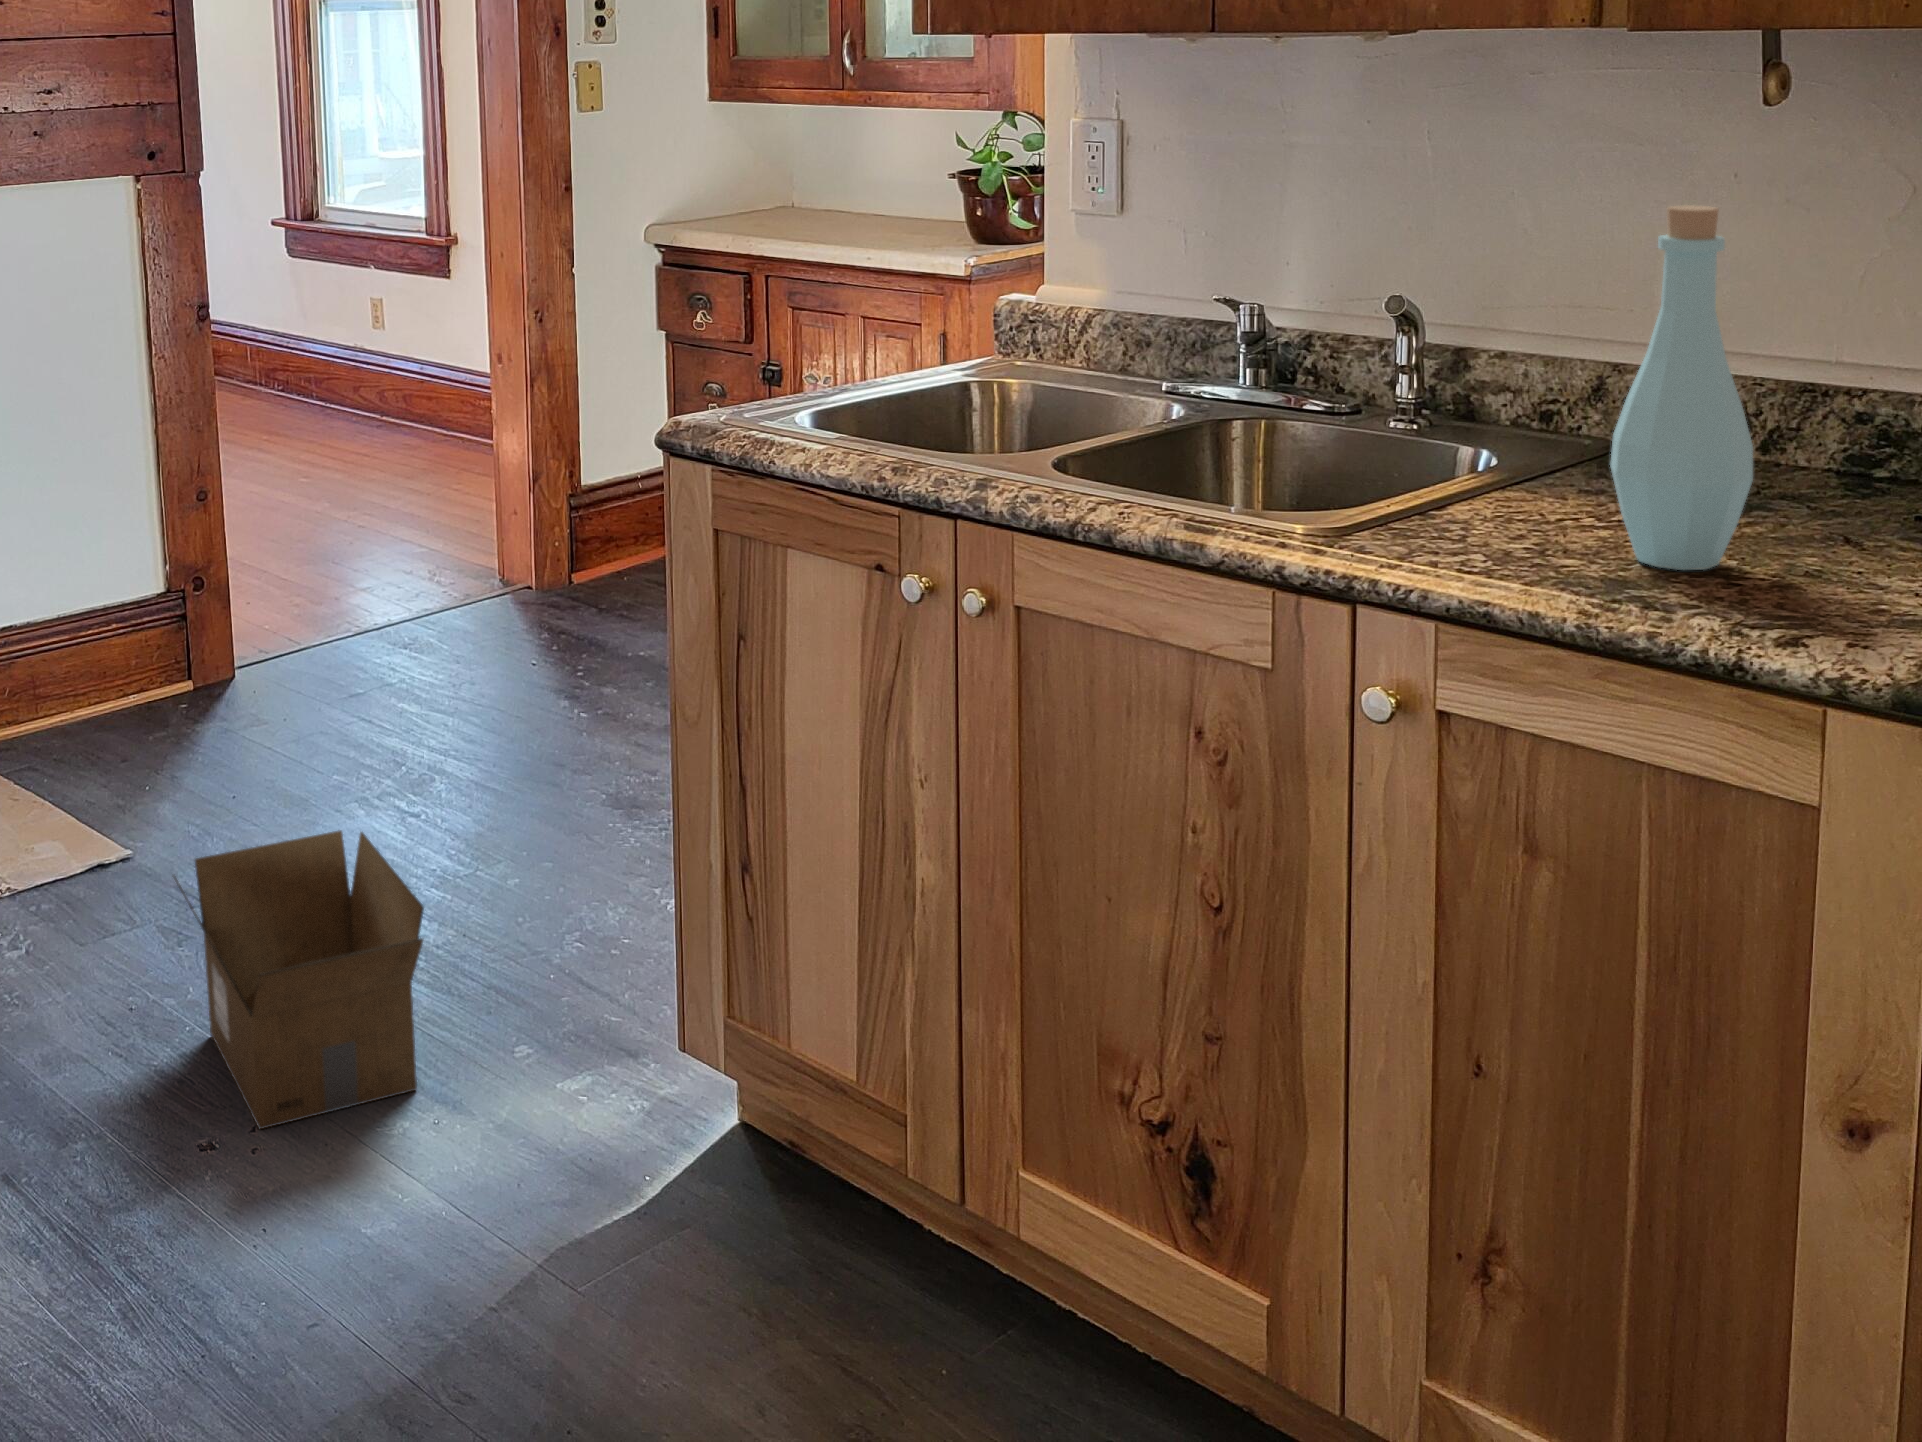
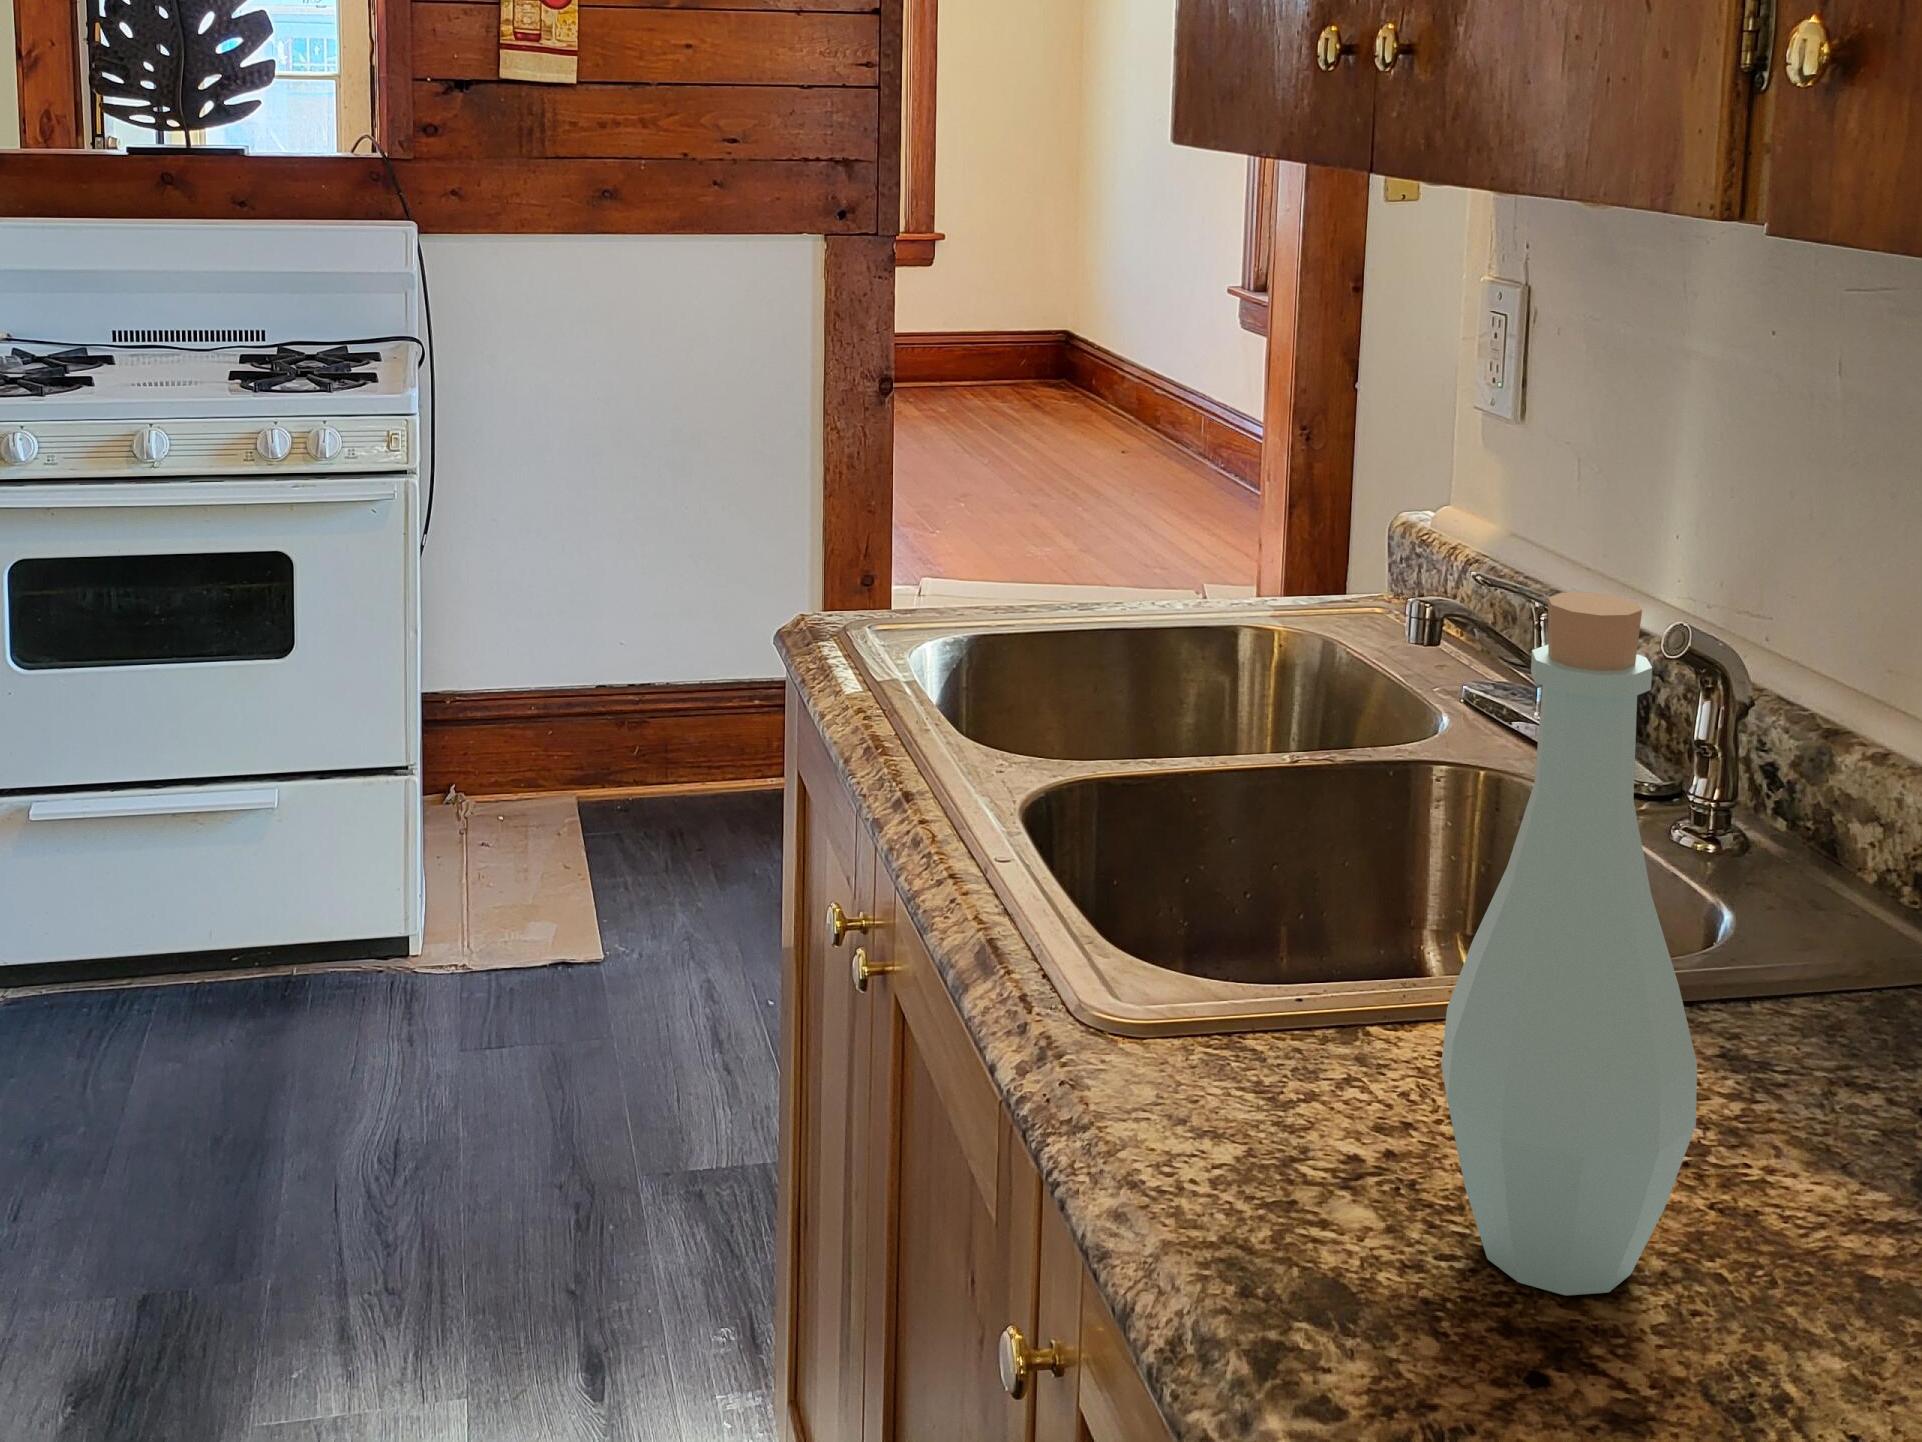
cardboard box: present [173,830,424,1129] -> none [359,998,648,1339]

